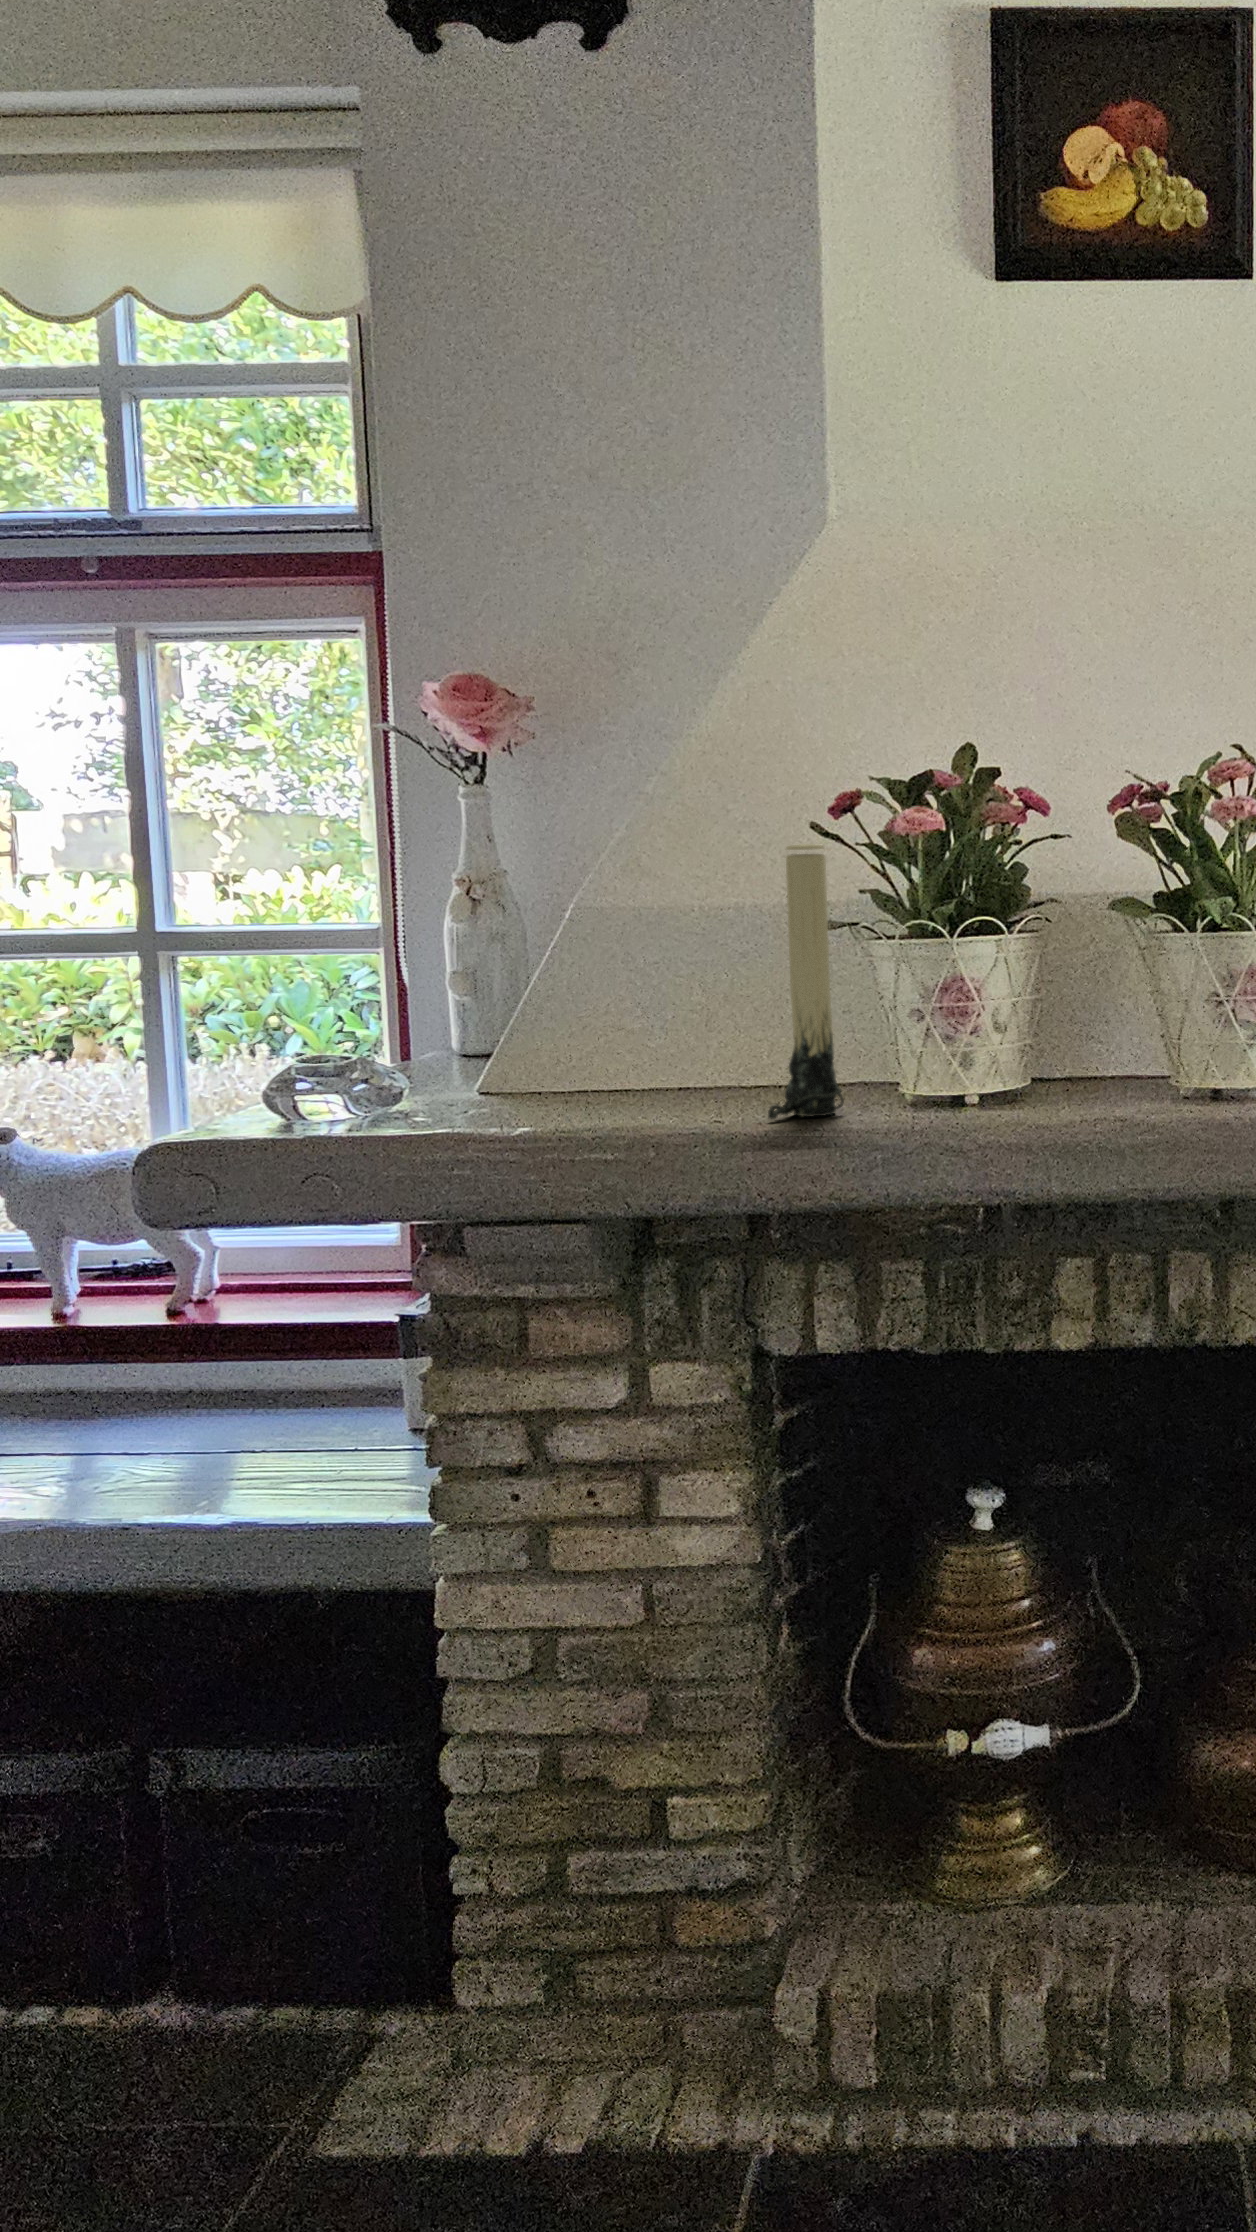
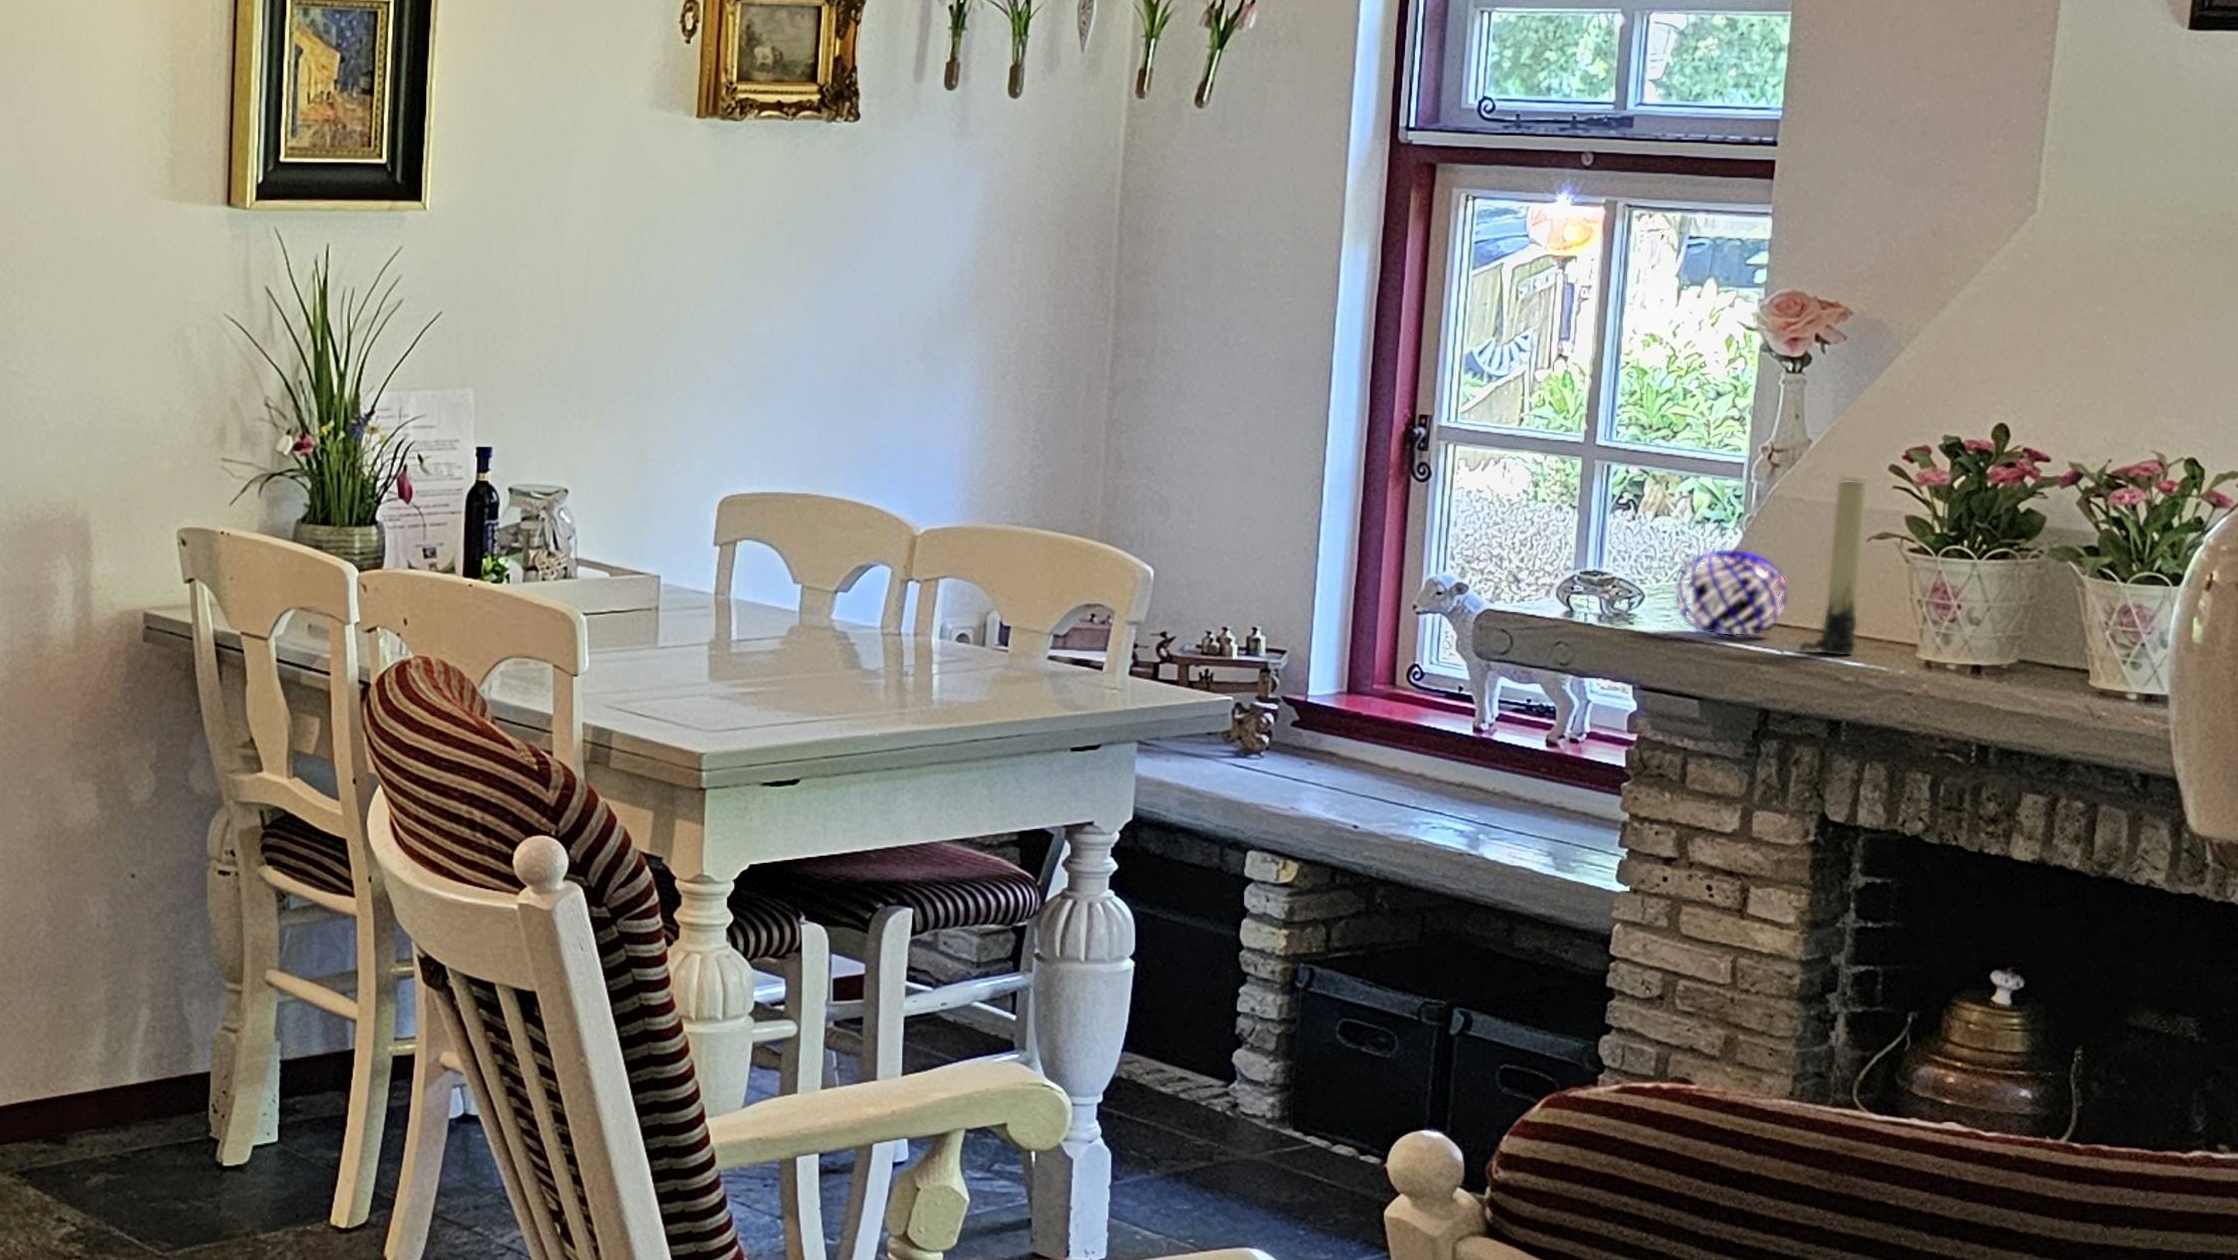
decorative orb: none [507,987,668,1117] -> present [1676,550,1786,635]

